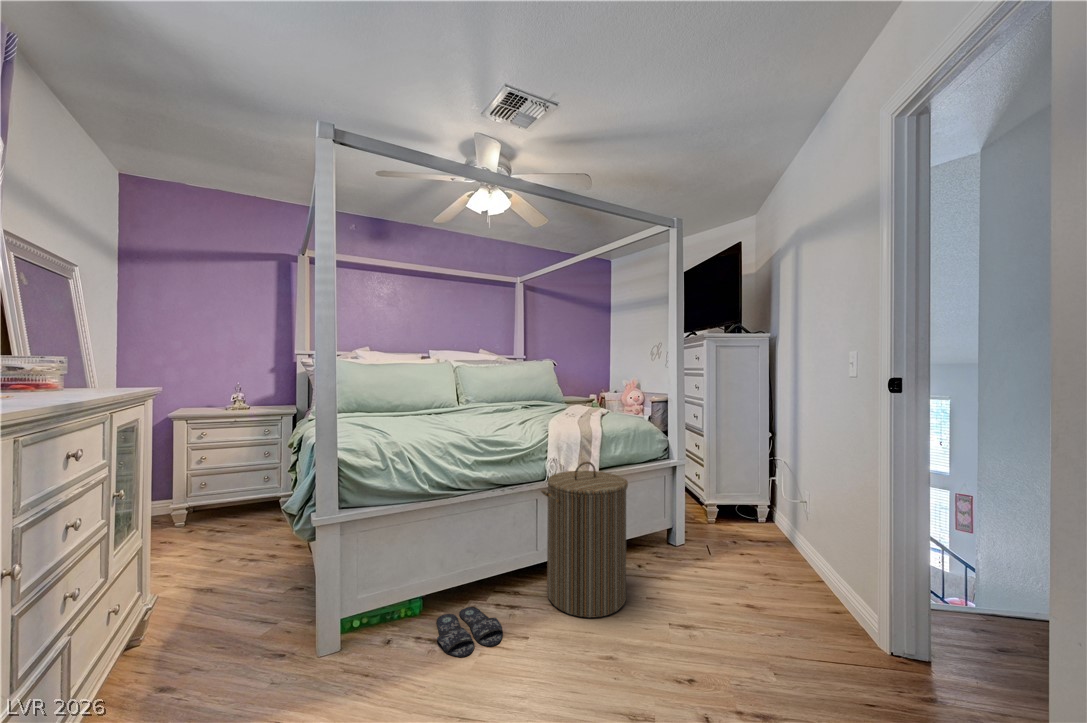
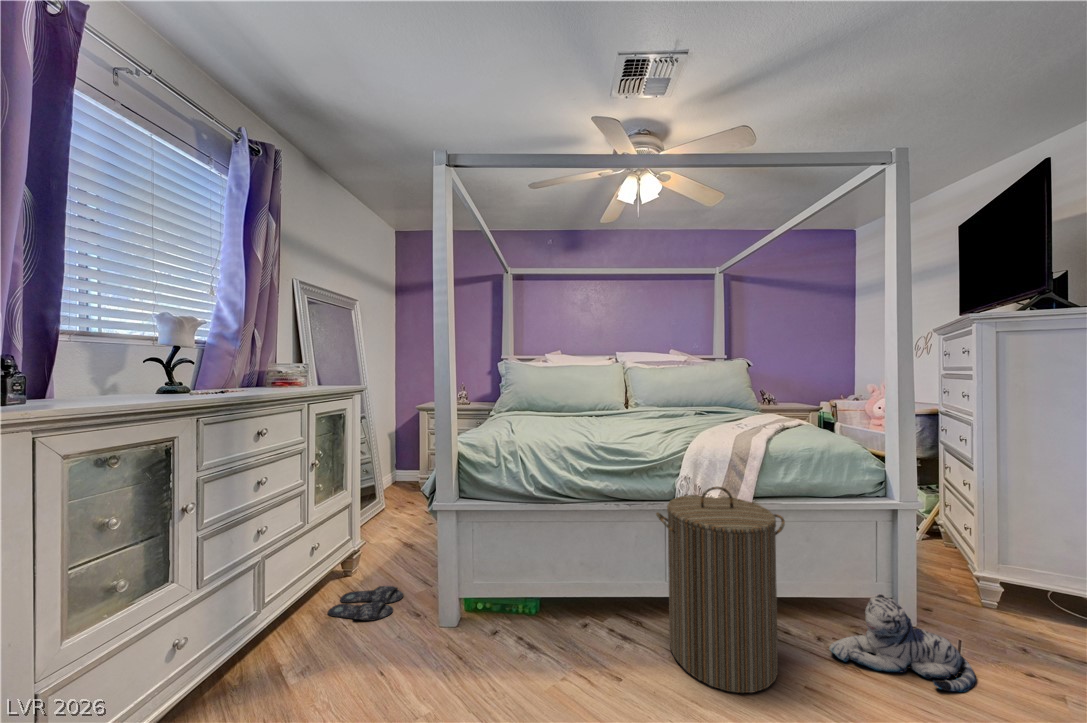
plush toy: none [647,523,719,575] -> present [829,594,976,692]
slippers: present [437,607,503,657] -> present [328,586,403,621]

